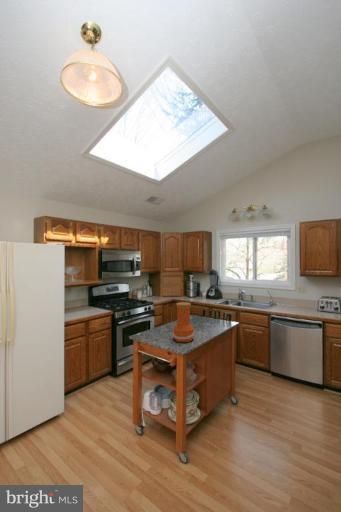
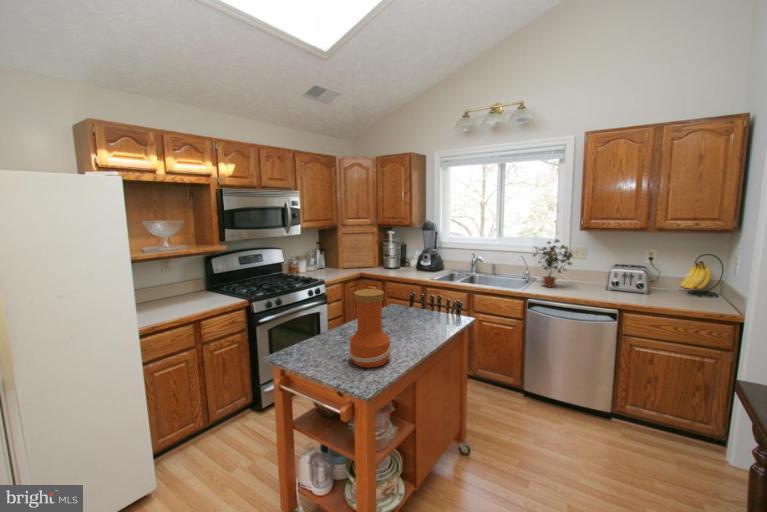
potted plant: none [274,281,299,309] -> present [533,239,573,287]

